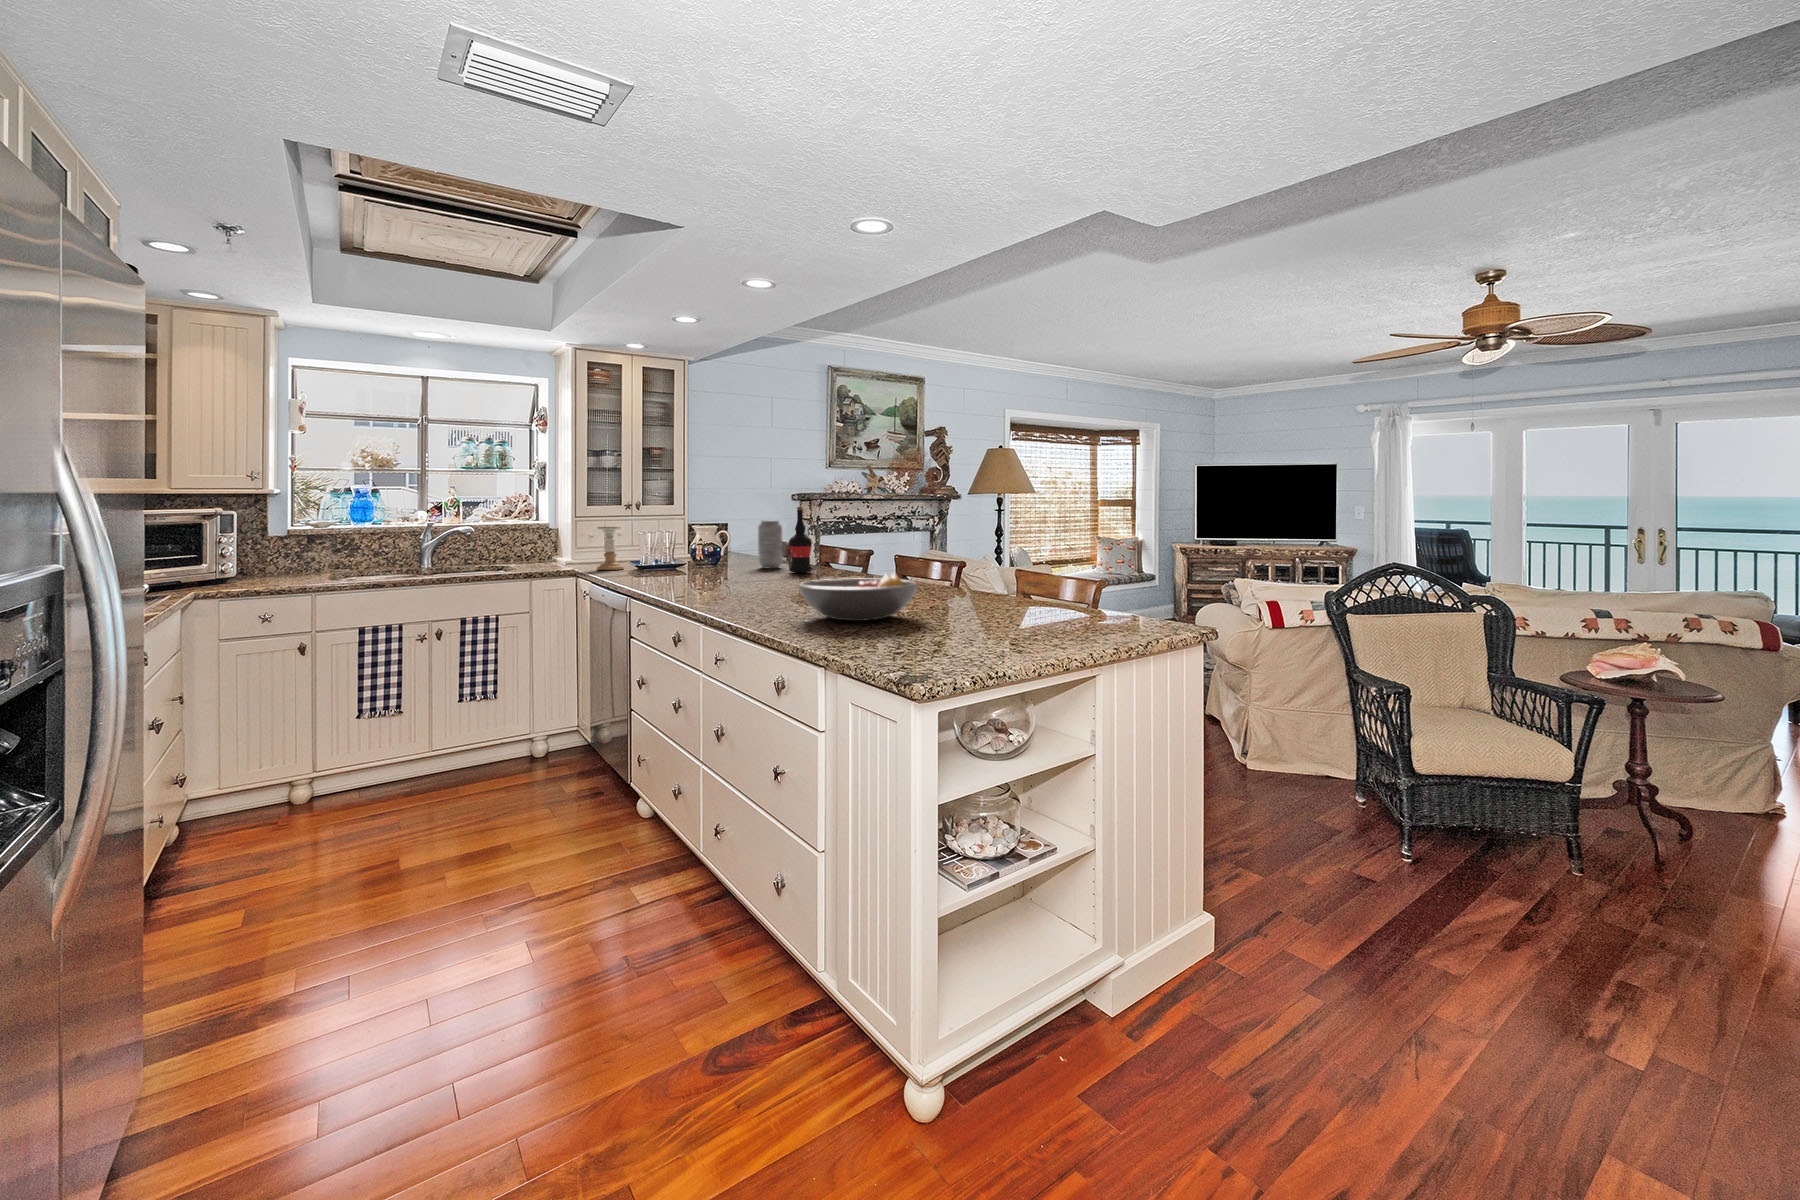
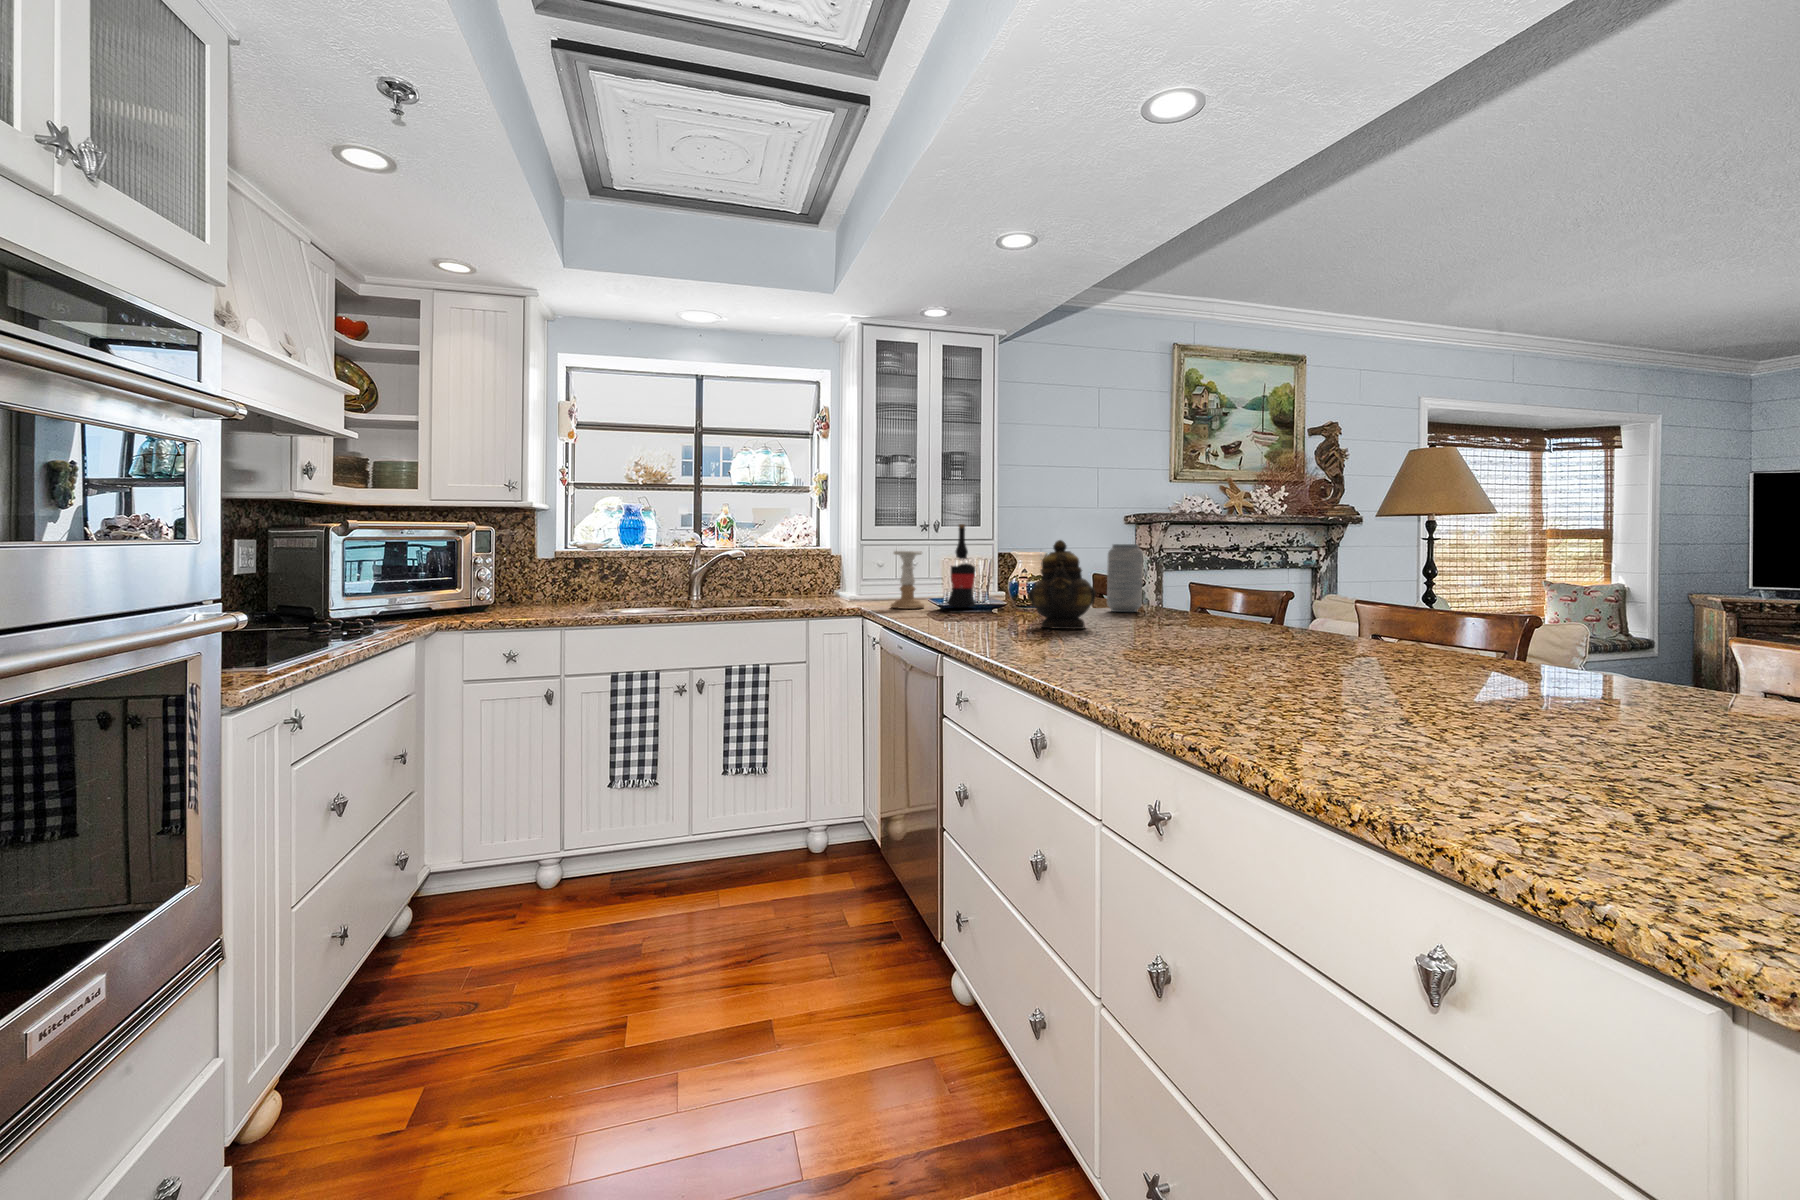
wine bottle: present [789,507,812,573] -> present [947,524,976,608]
teapot: none [691,521,737,581] -> present [1028,540,1096,629]
fruit bowl: present [798,573,919,621] -> none [1318,630,1631,733]

